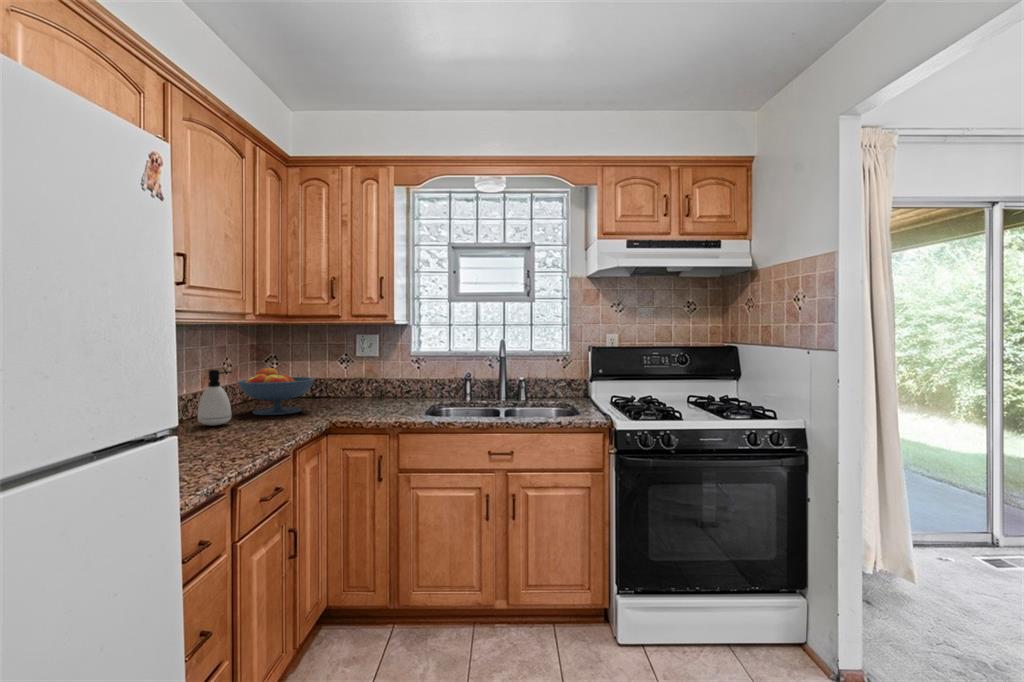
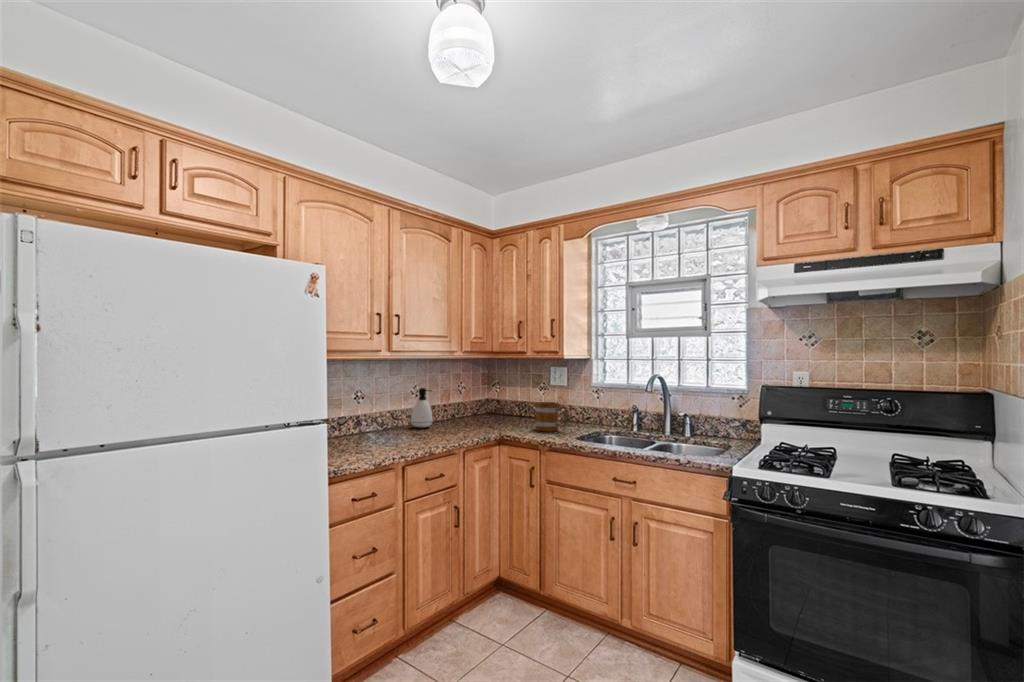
fruit bowl: present [238,368,314,415] -> none [450,389,503,425]
mug: none [365,377,407,412] -> present [535,402,568,431]

